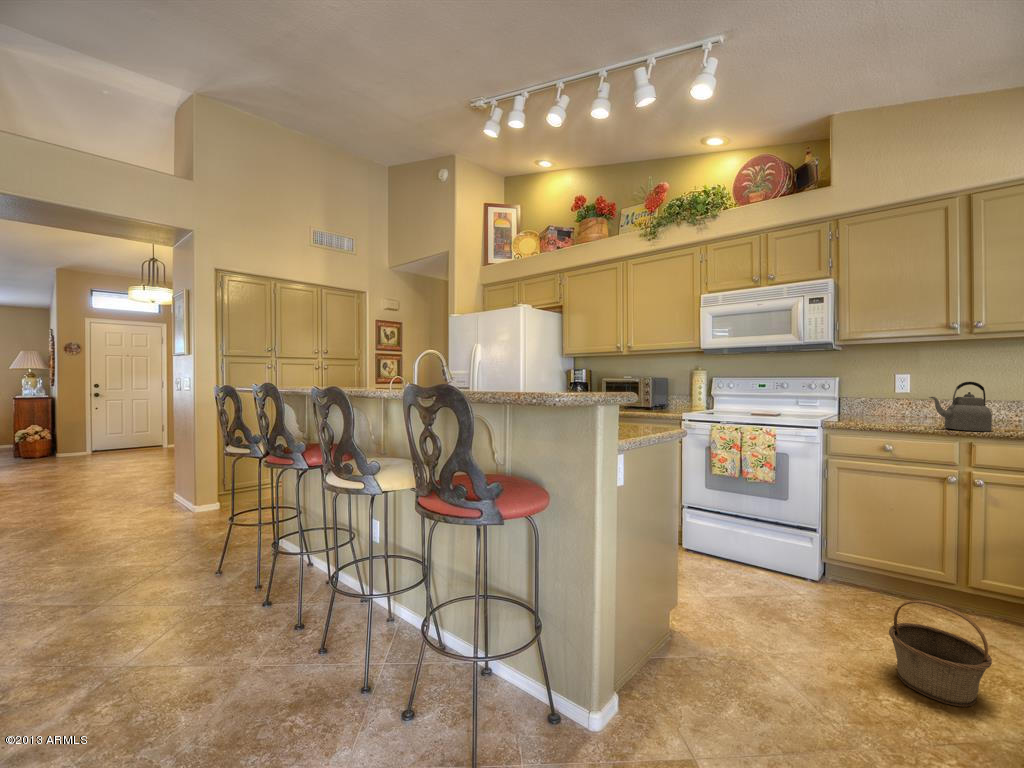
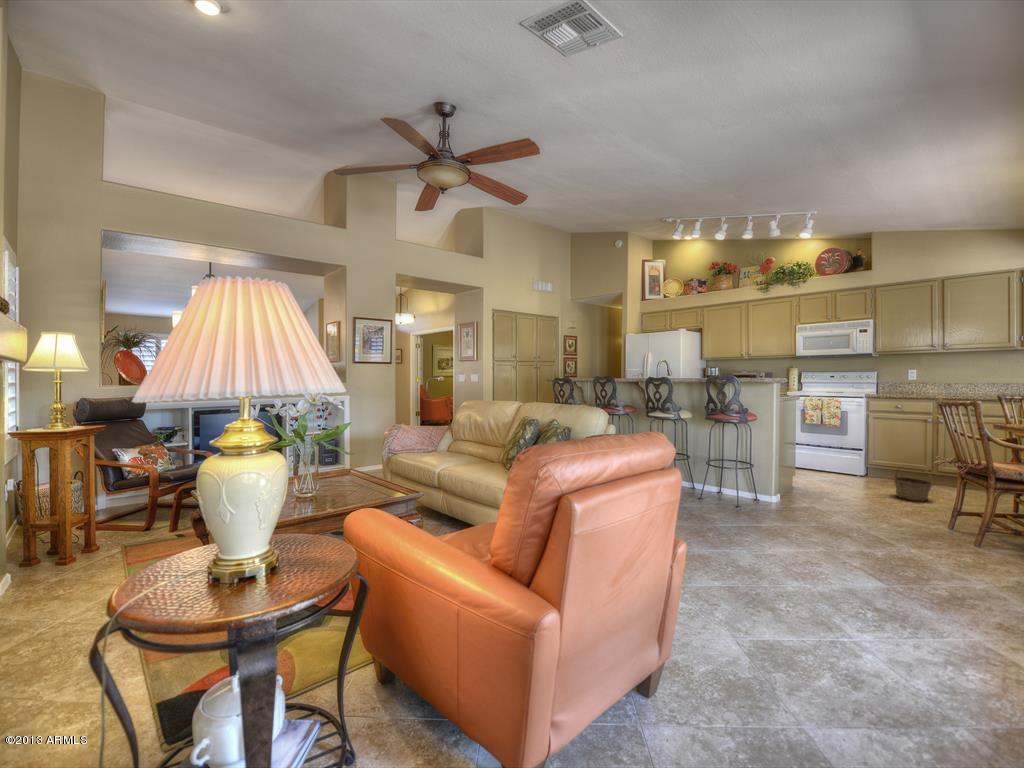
kettle: present [929,382,992,431] -> none [921,375,951,398]

